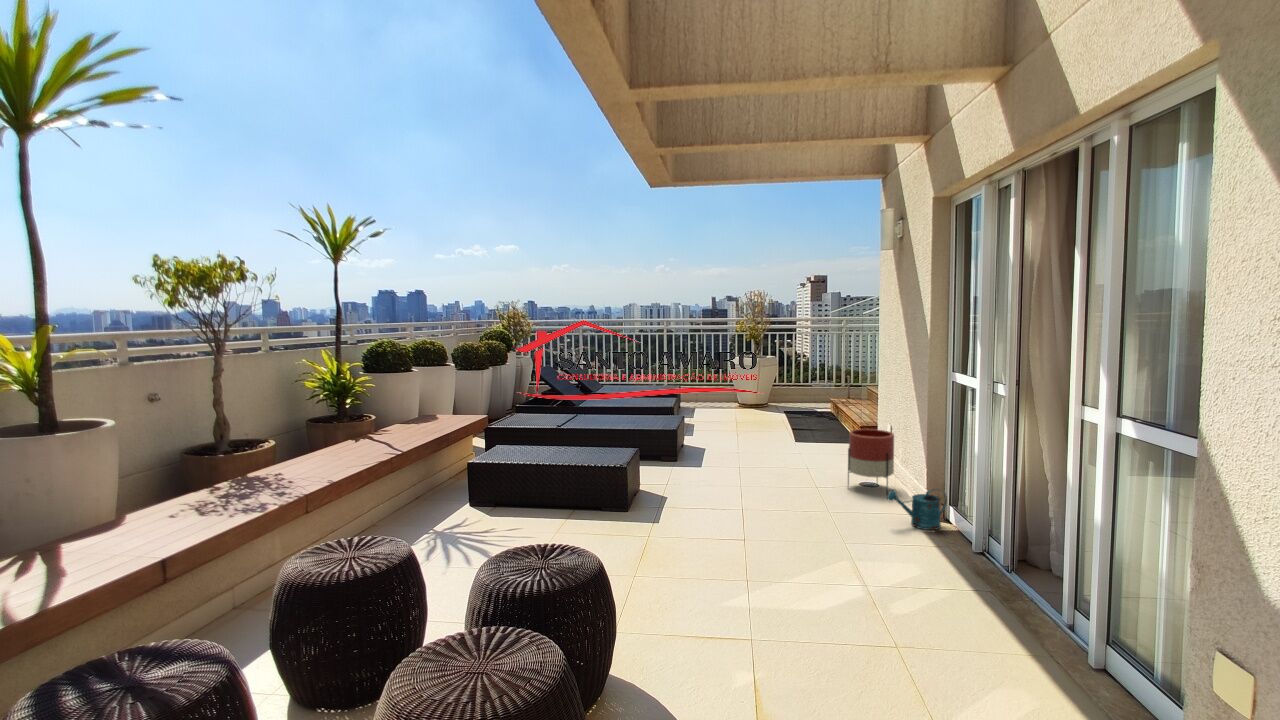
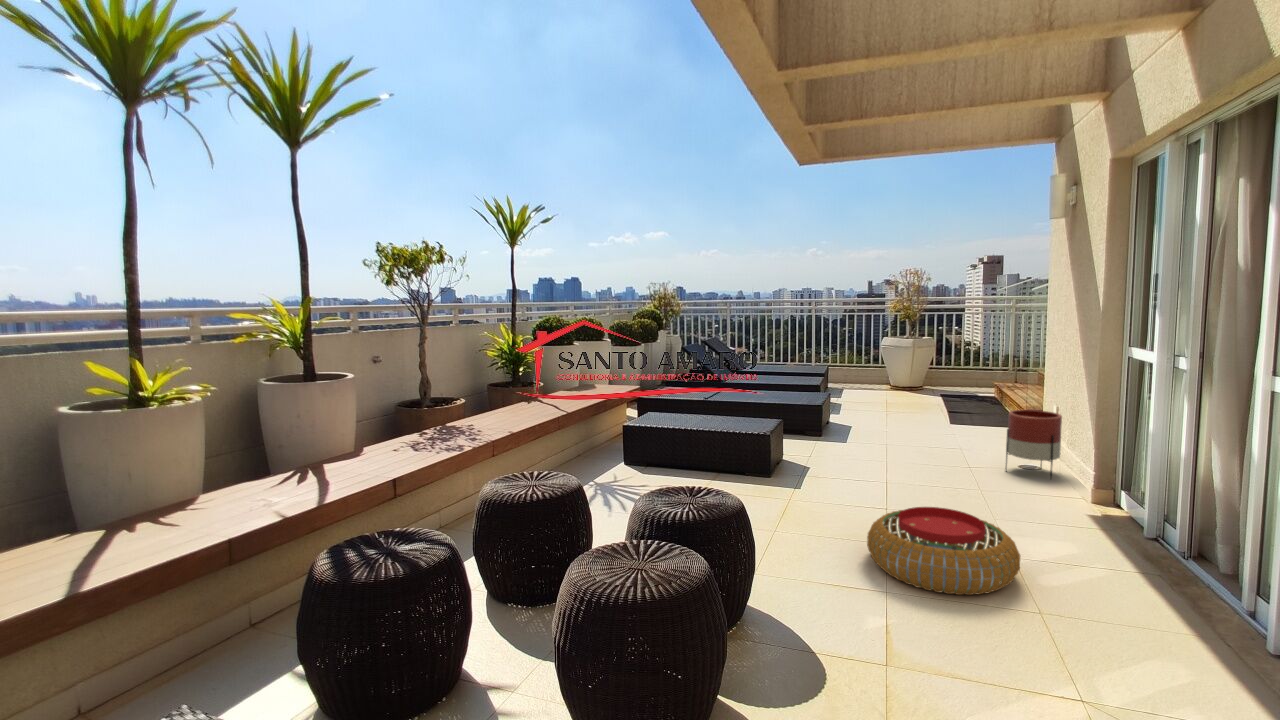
watering can: present [887,489,947,530] -> none [1046,471,1118,516]
pouf: none [732,539,879,634] -> present [867,507,1020,595]

